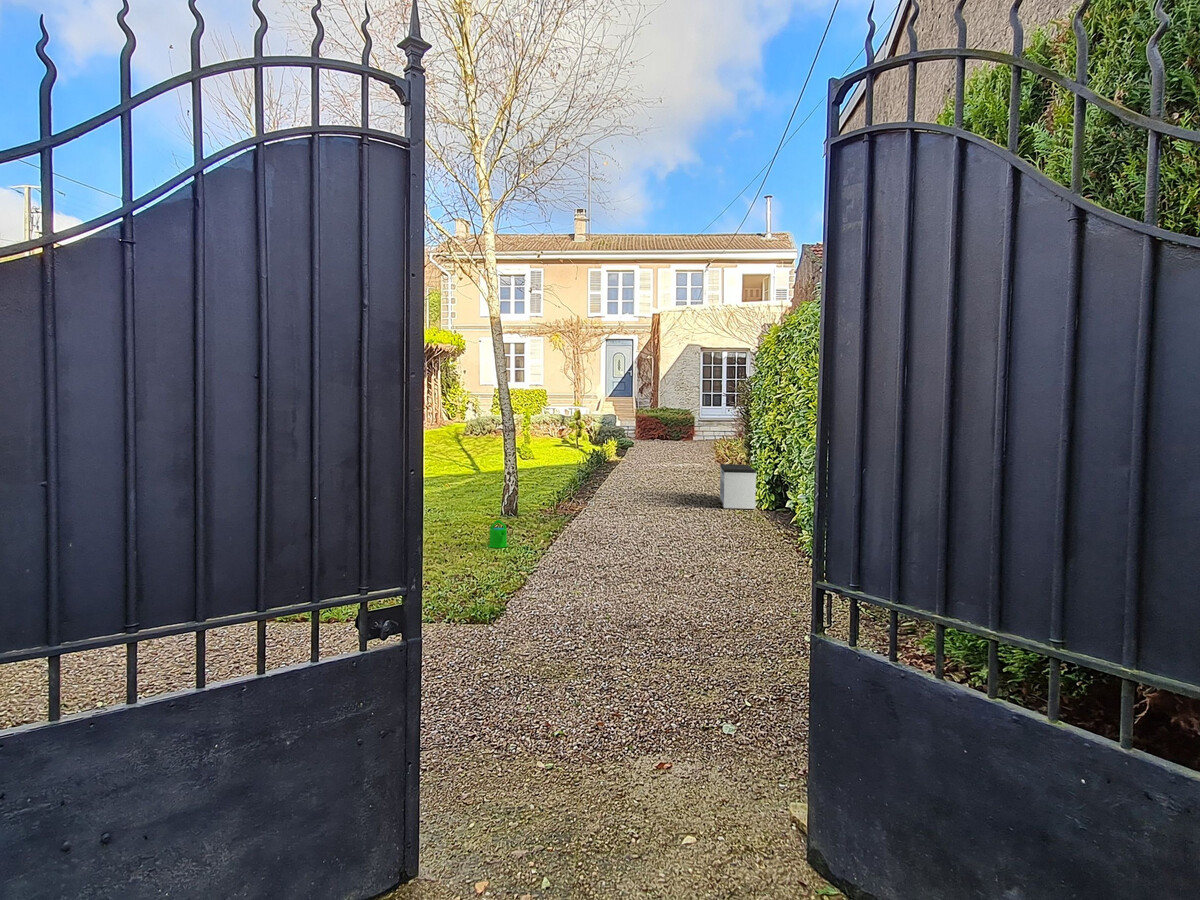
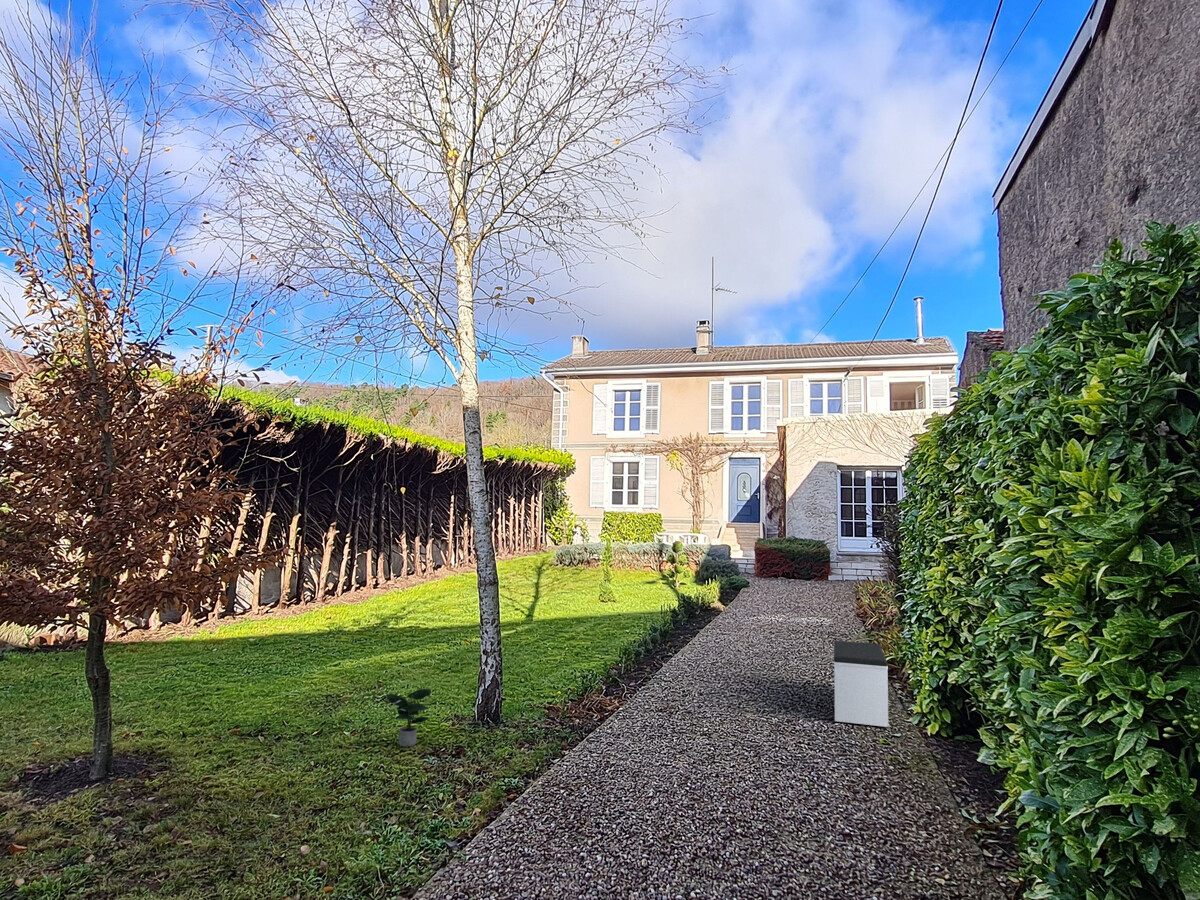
potted plant: none [458,493,488,527] -> present [386,689,431,747]
watering can: present [488,520,508,548] -> none [374,760,411,815]

